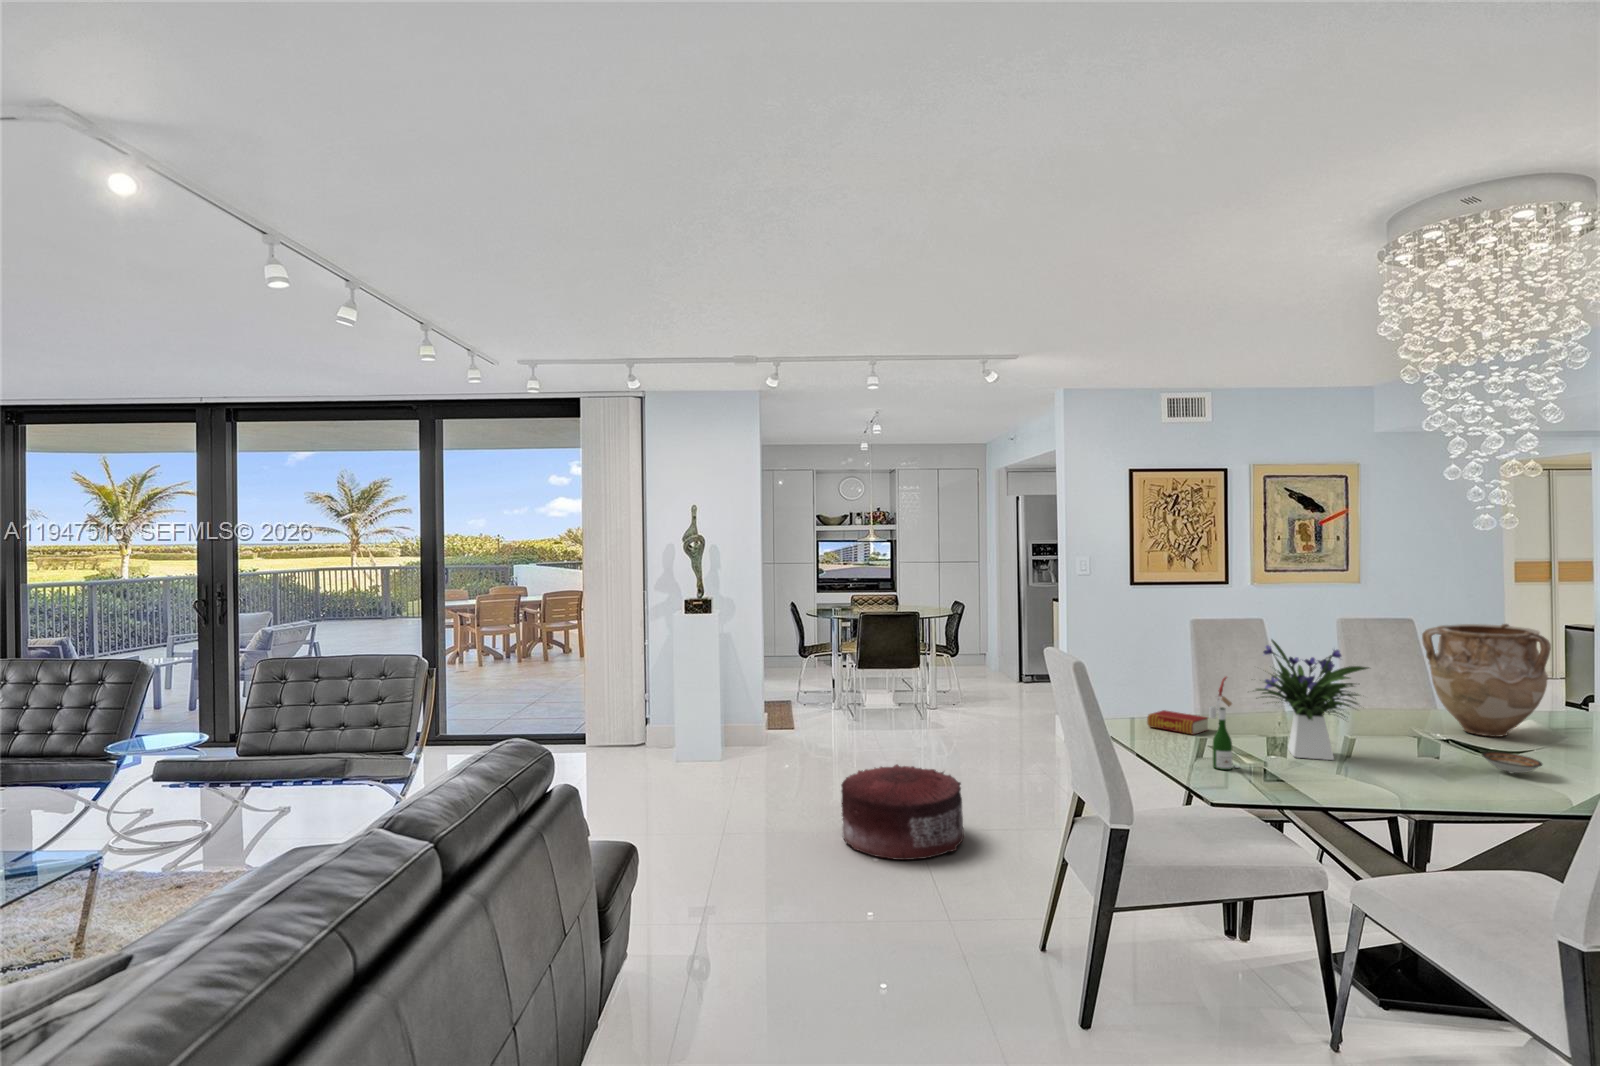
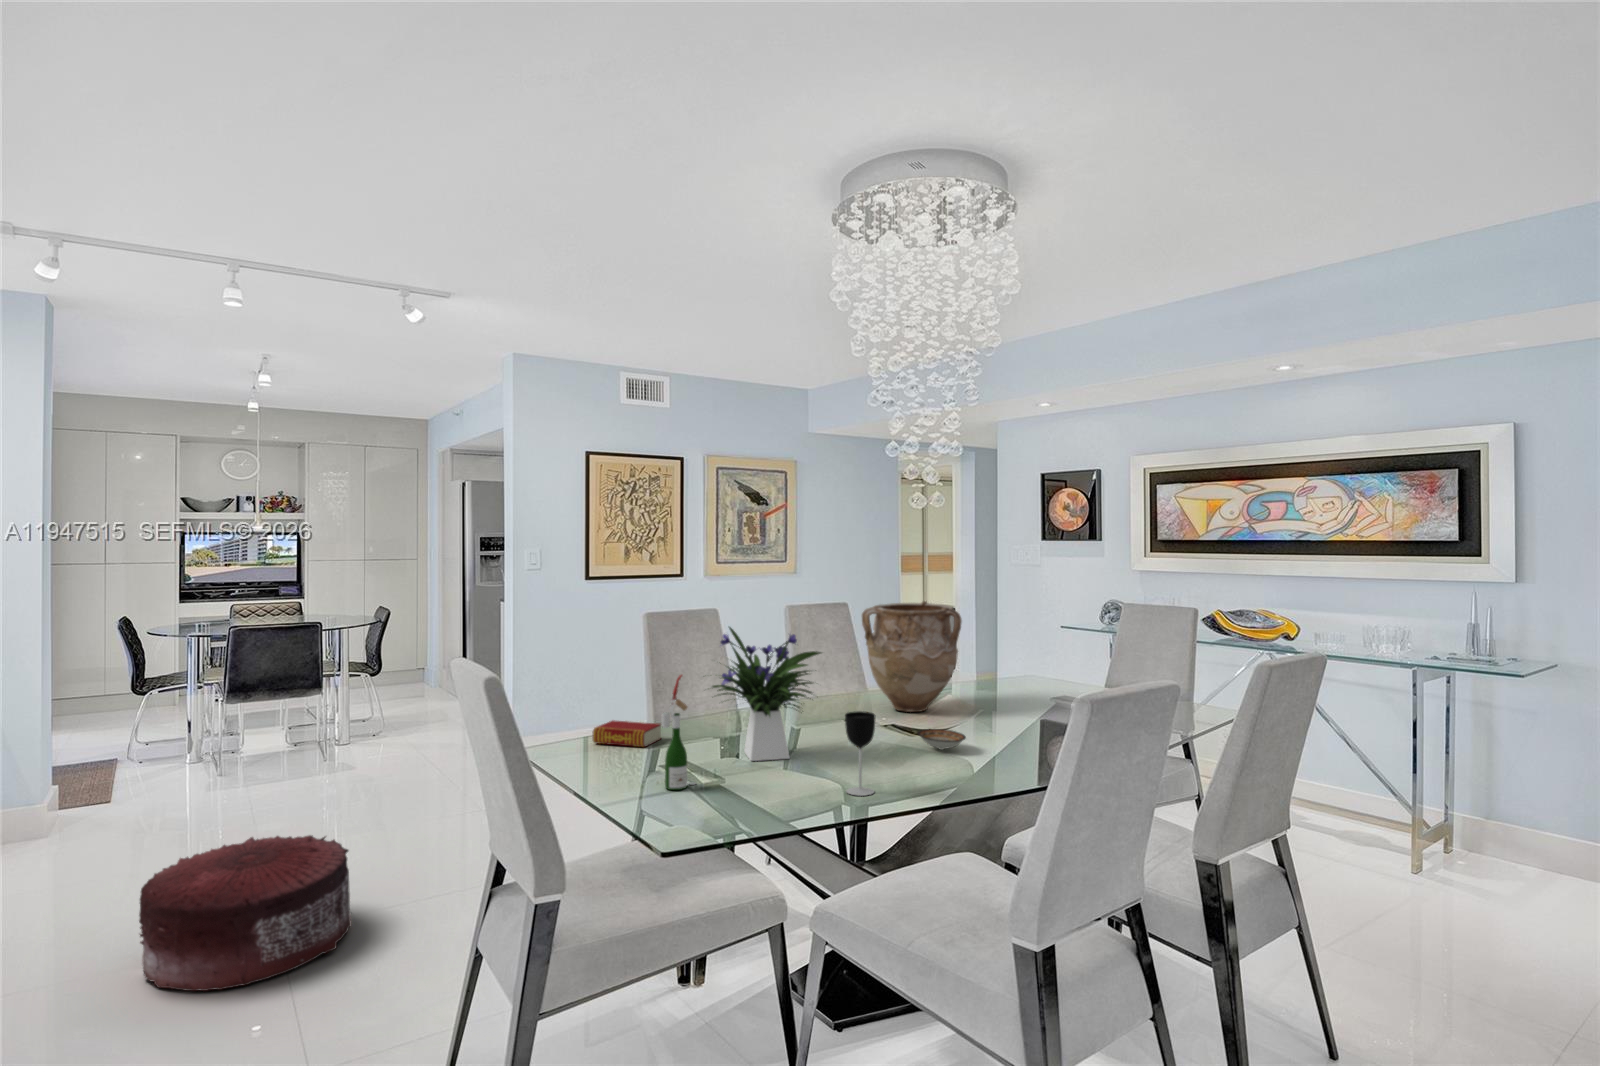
wine glass: none [1387,723,1421,799] -> present [845,711,875,796]

